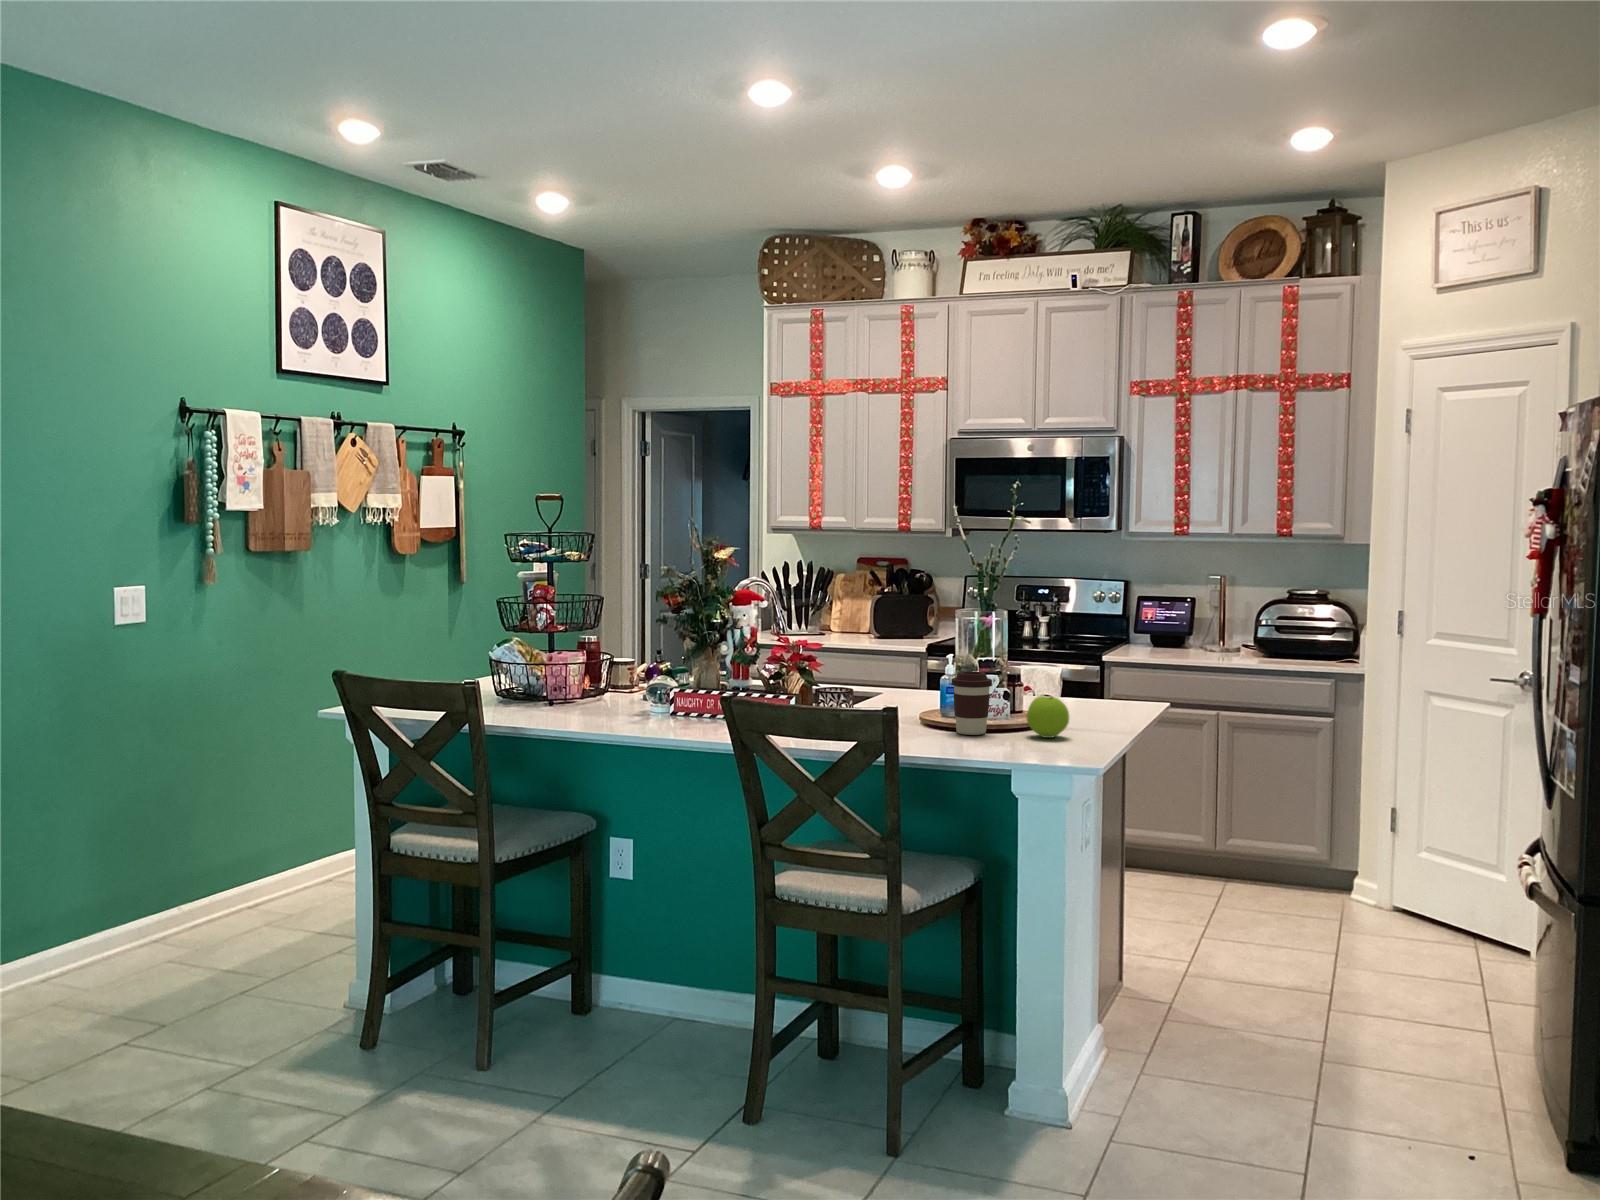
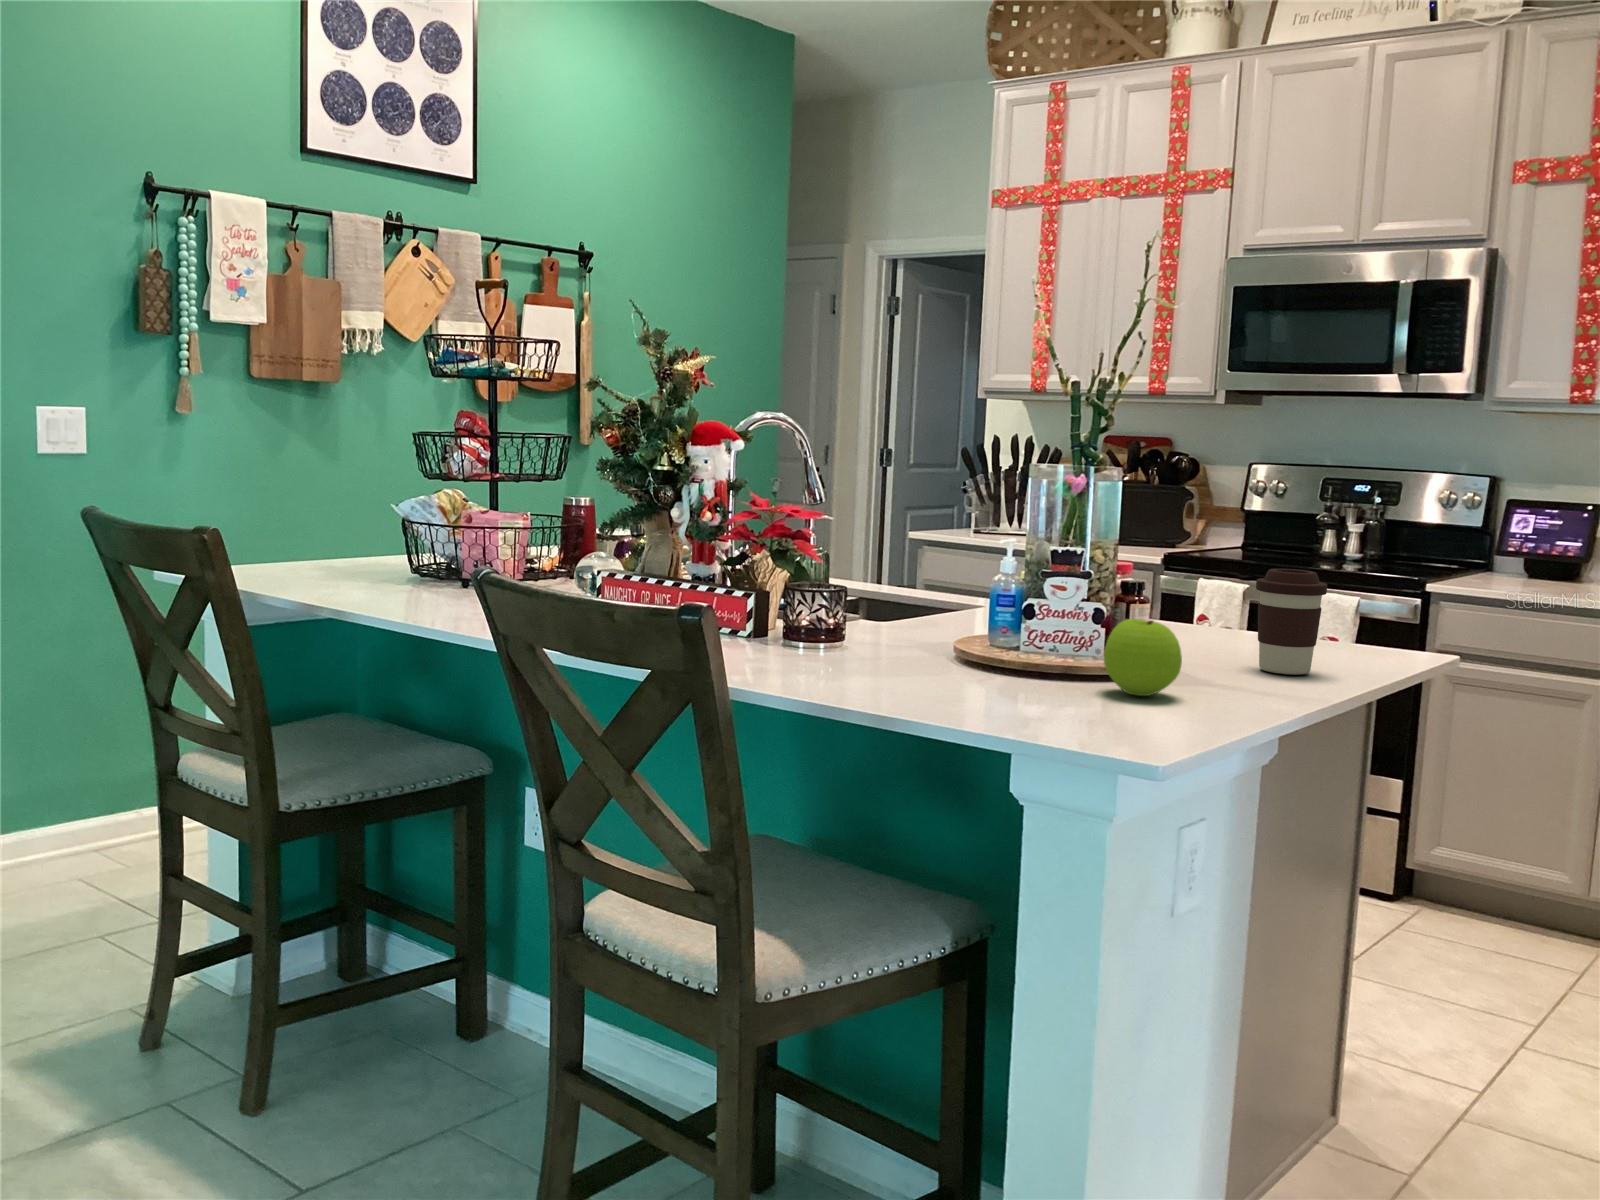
coffee cup: present [952,671,992,735] -> present [1256,569,1327,675]

